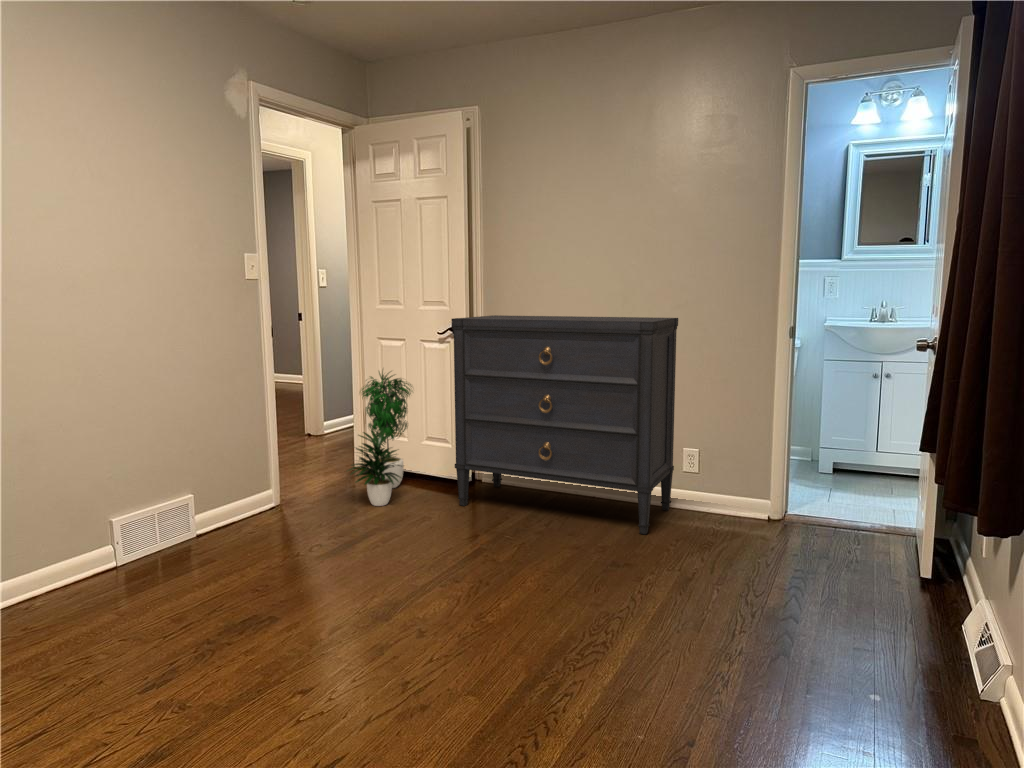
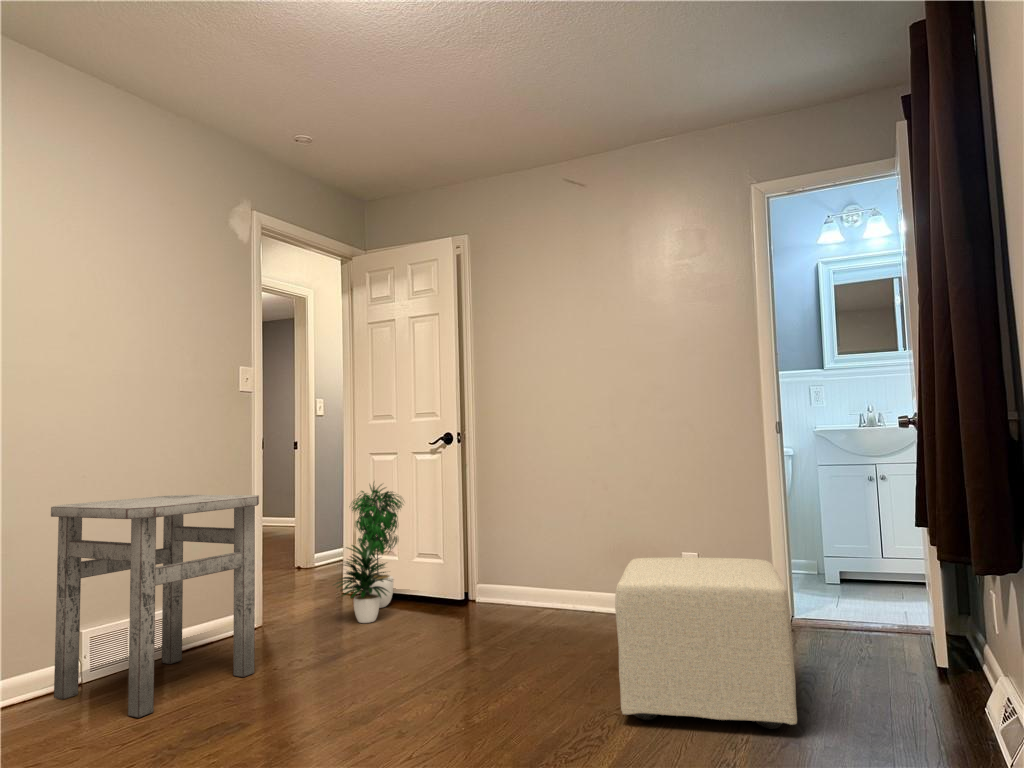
dresser: present [451,315,678,534] -> none [441,415,672,640]
side table: none [71,390,279,608] -> present [51,495,259,718]
ottoman: none [627,470,793,638] -> present [615,558,797,729]

